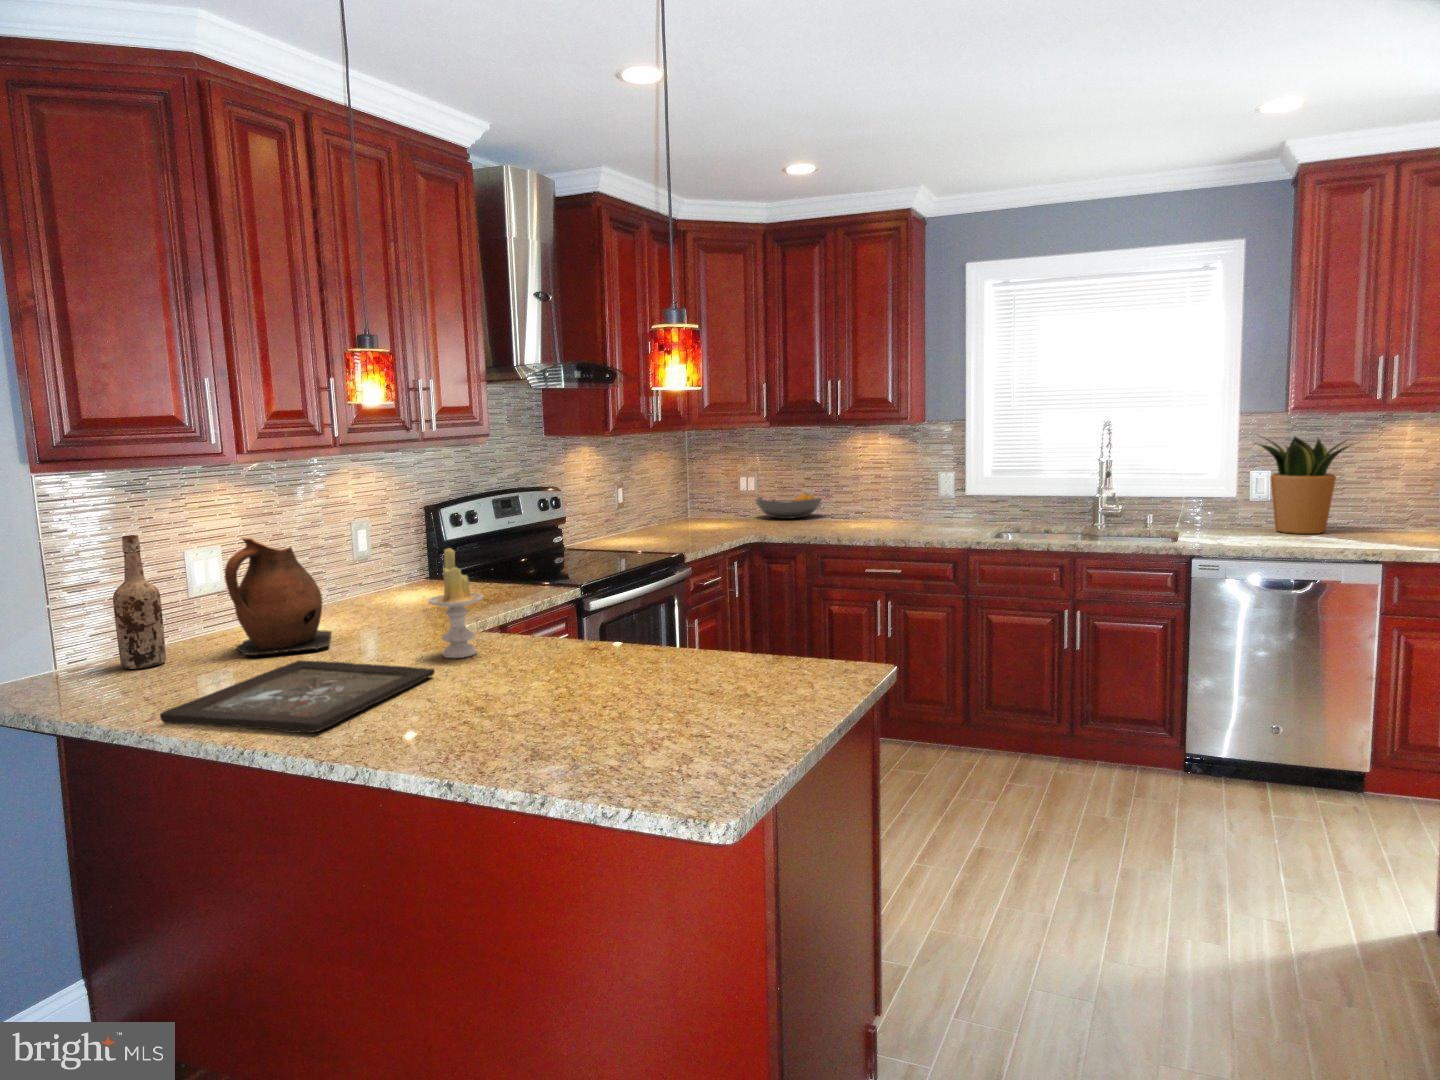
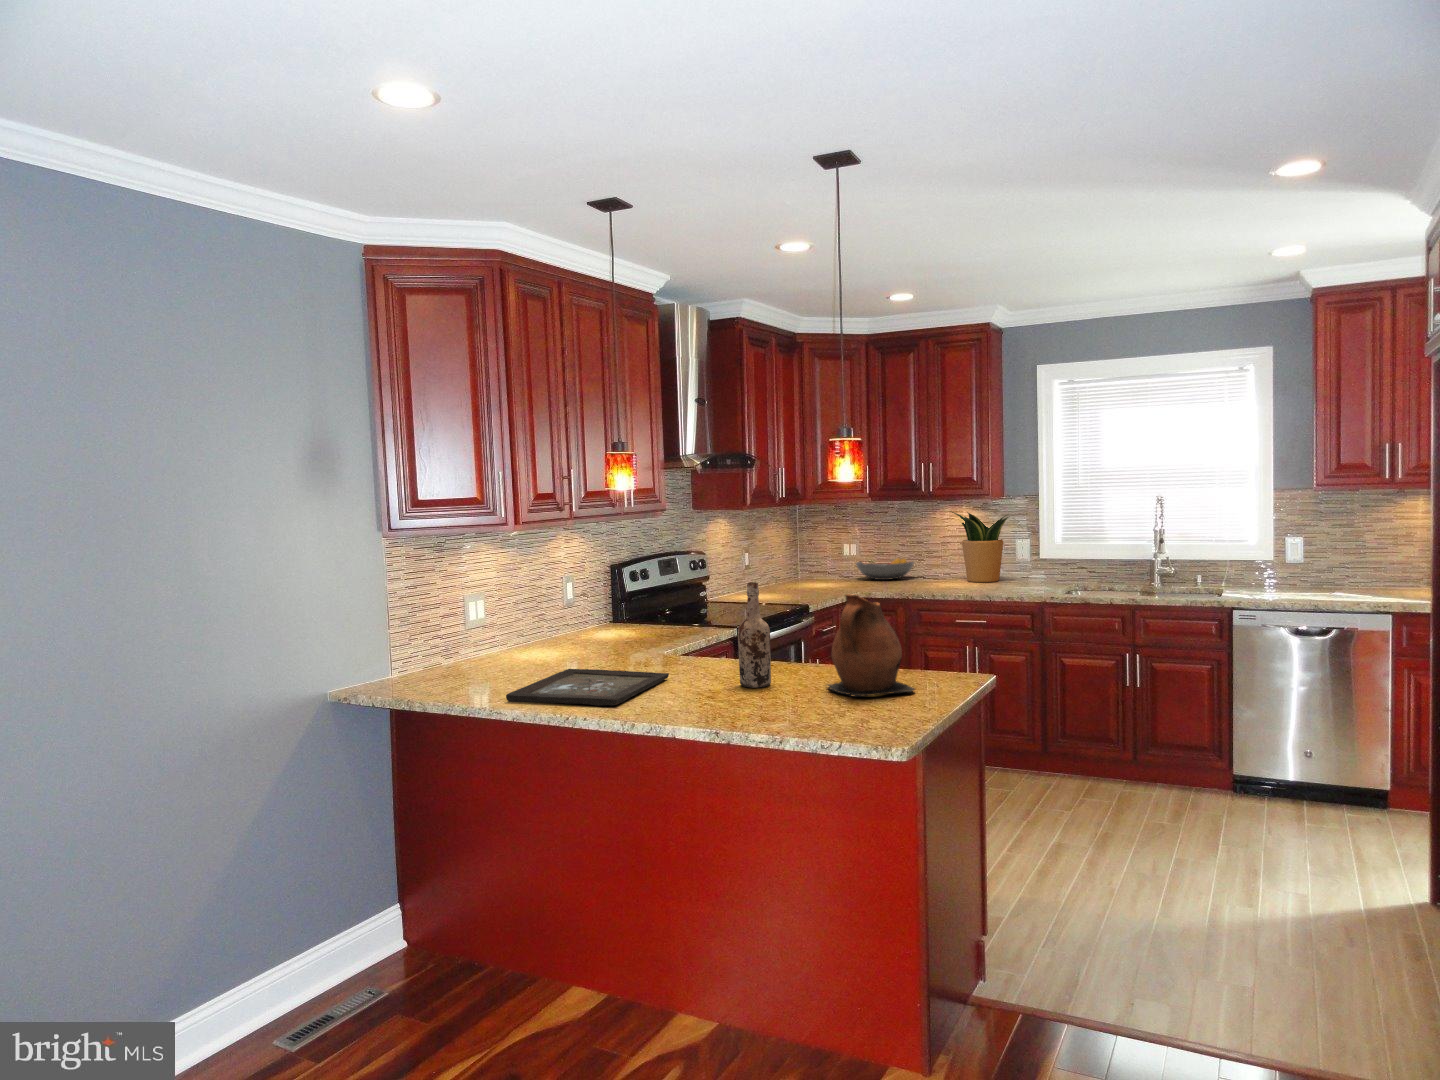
potted plant: present [1258,436,1351,534] -> present [950,511,1008,582]
wine bottle: present [113,535,166,669] -> present [738,582,771,688]
ceramic pitcher: present [225,538,332,655] -> present [826,594,915,697]
candle: present [428,548,483,658] -> none [655,591,693,669]

